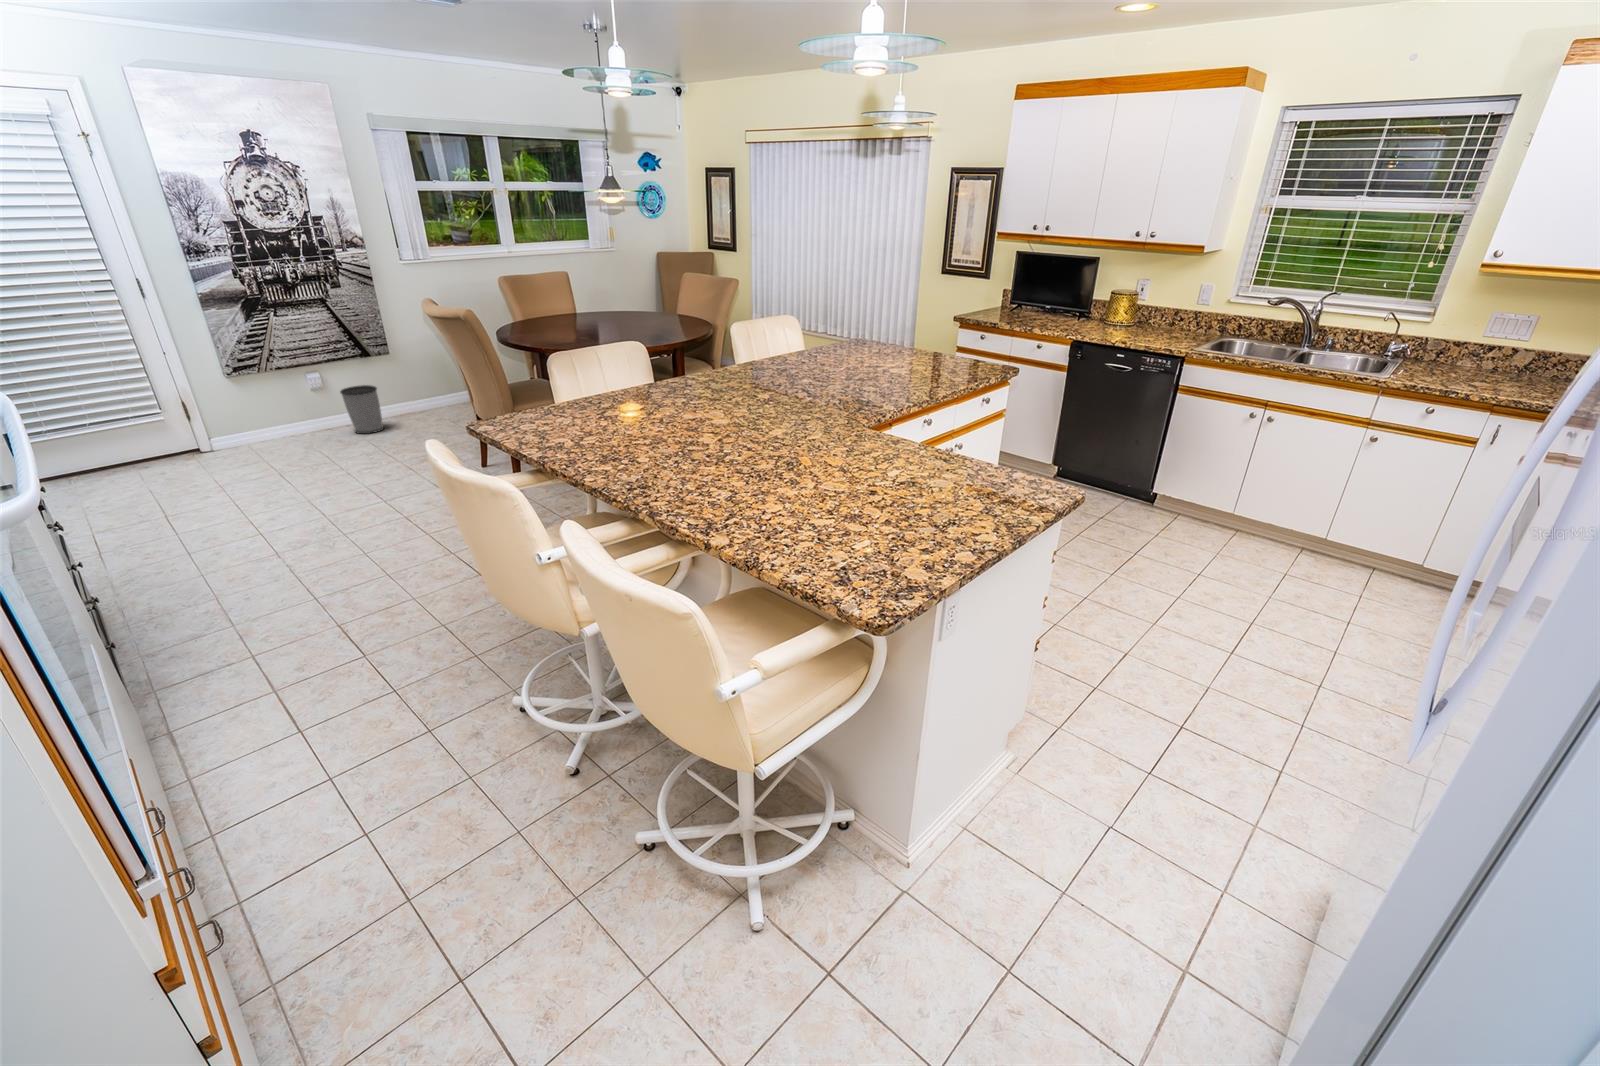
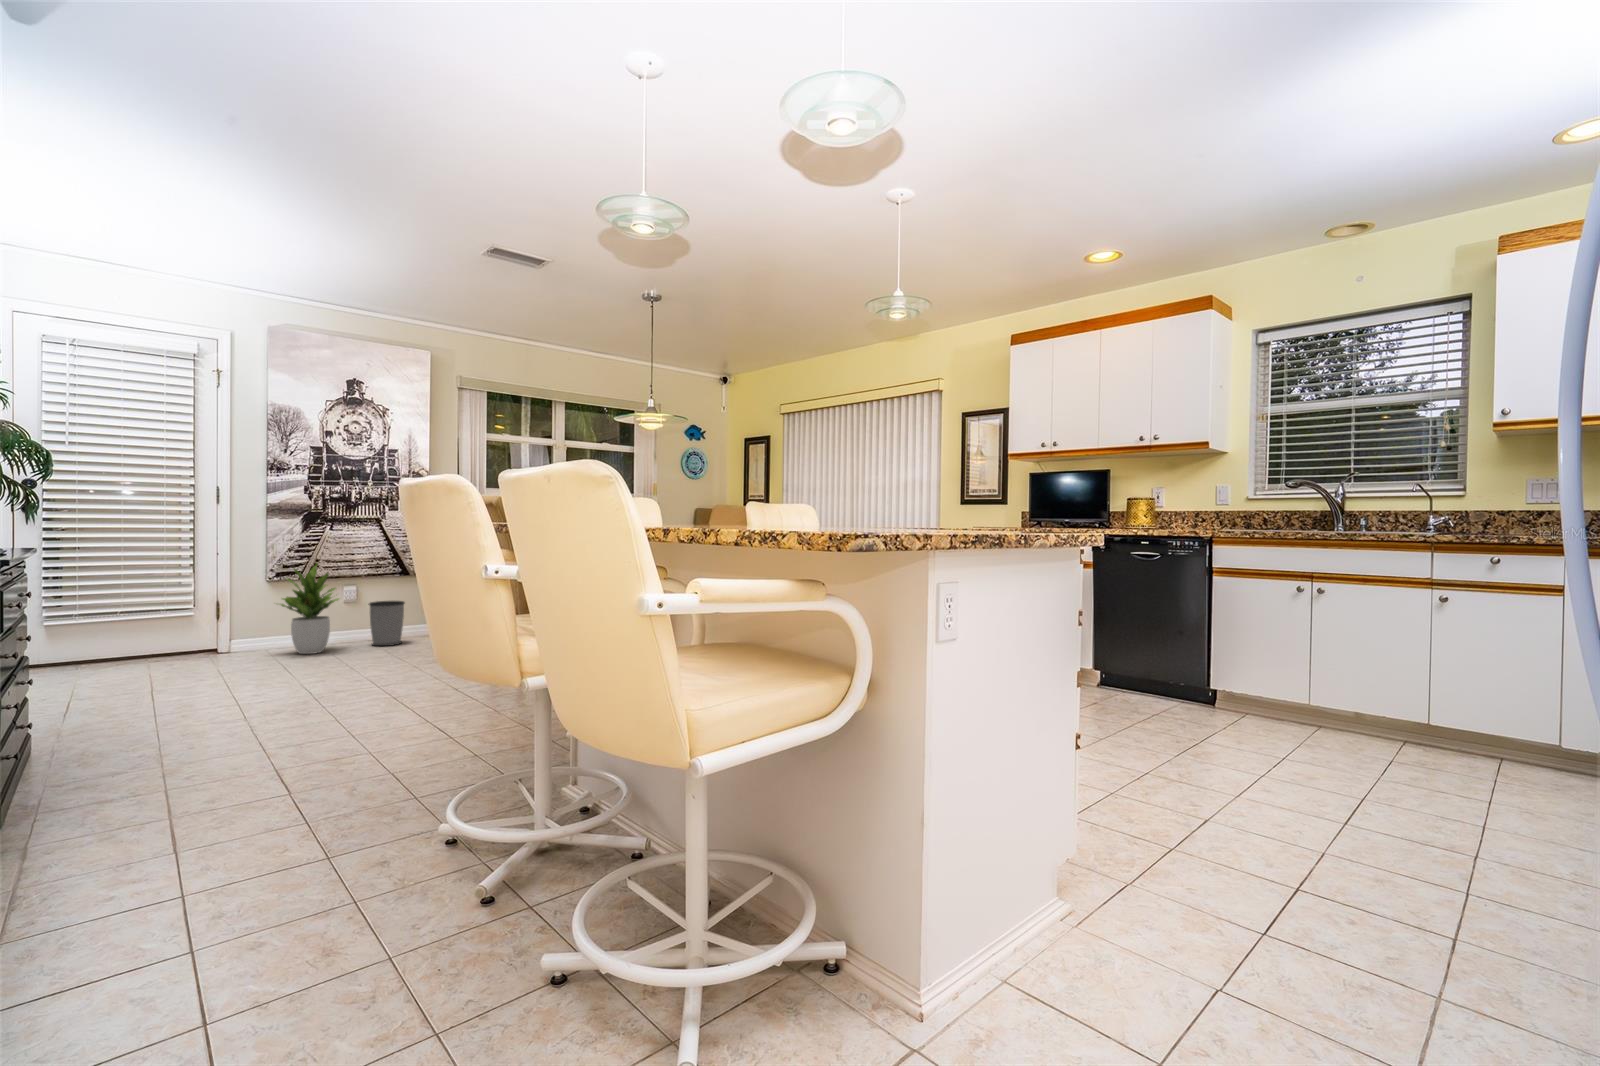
potted plant: none [241,354,311,450] -> present [280,563,339,654]

